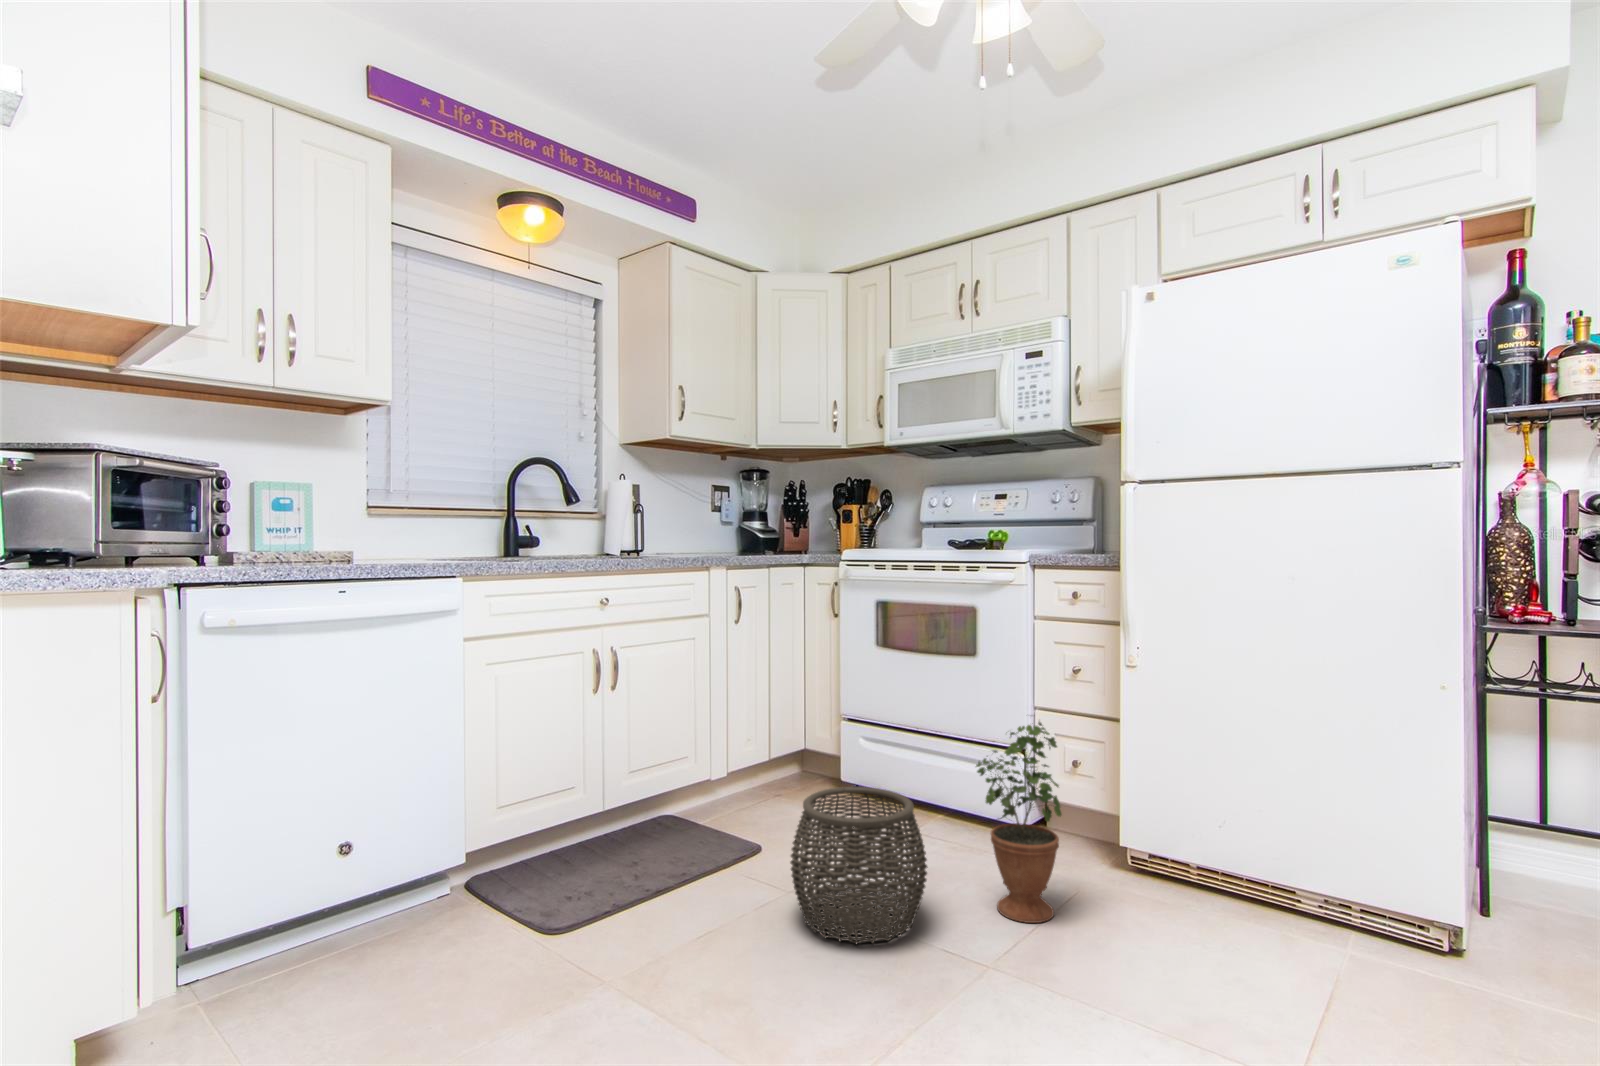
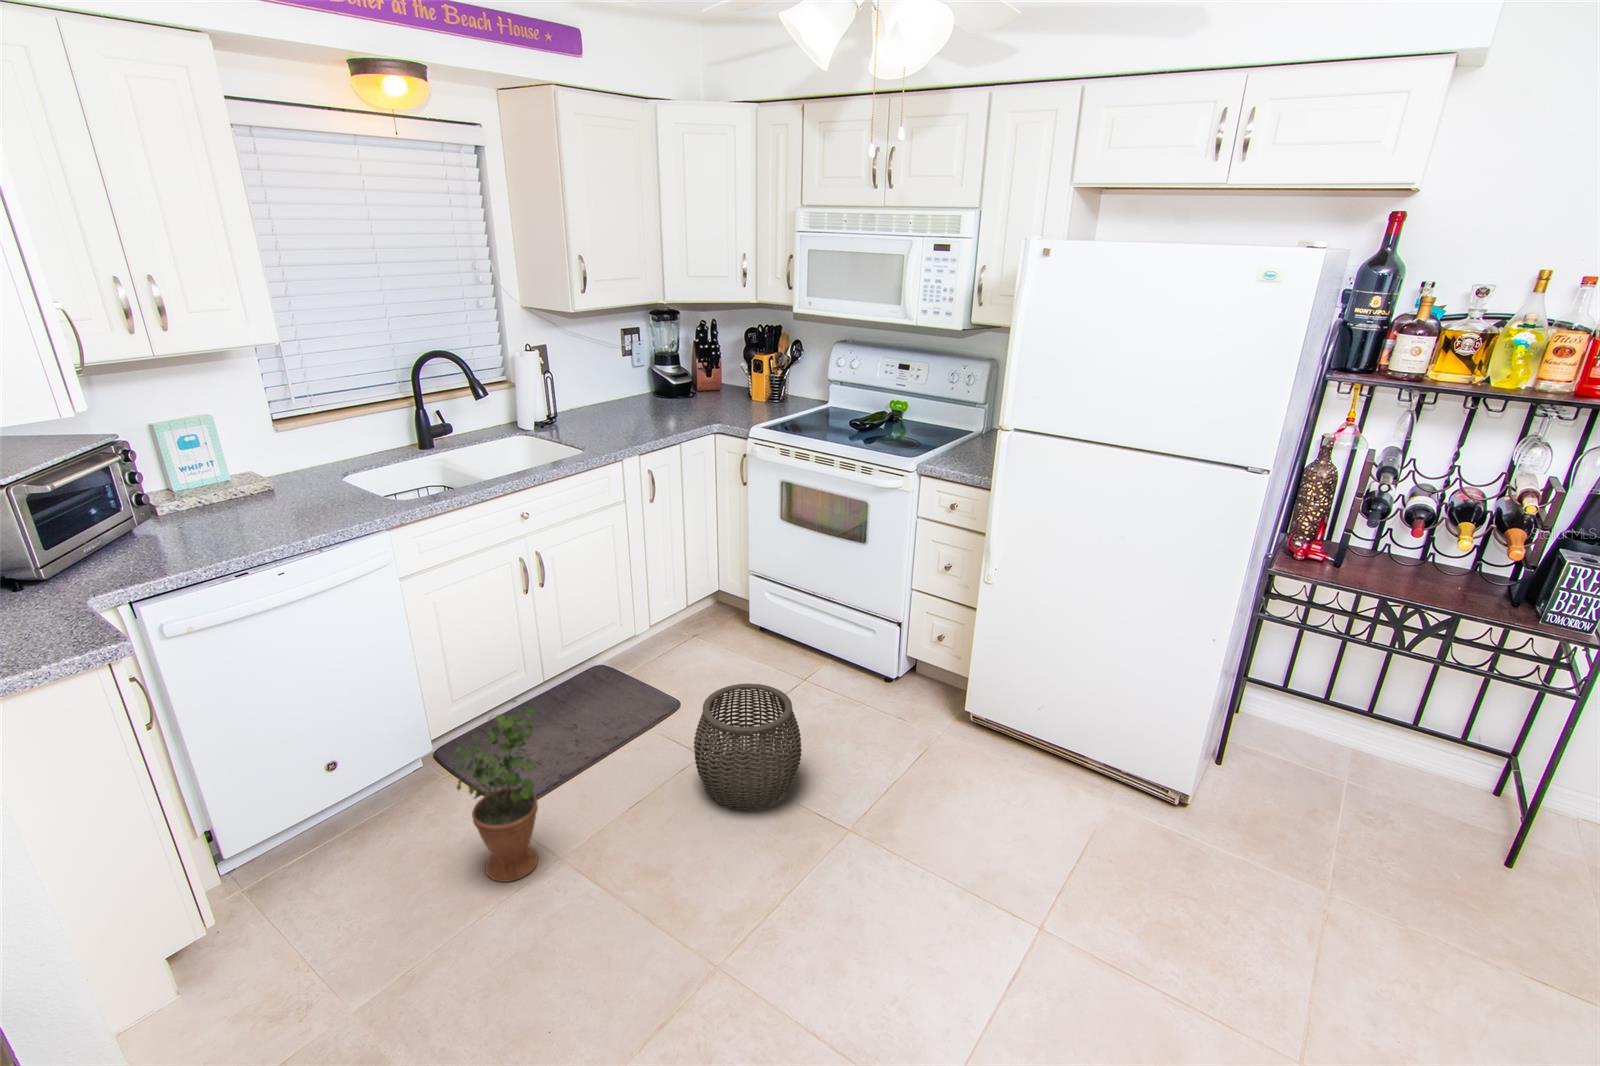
potted plant: present [976,722,1062,923] -> present [452,700,538,882]

